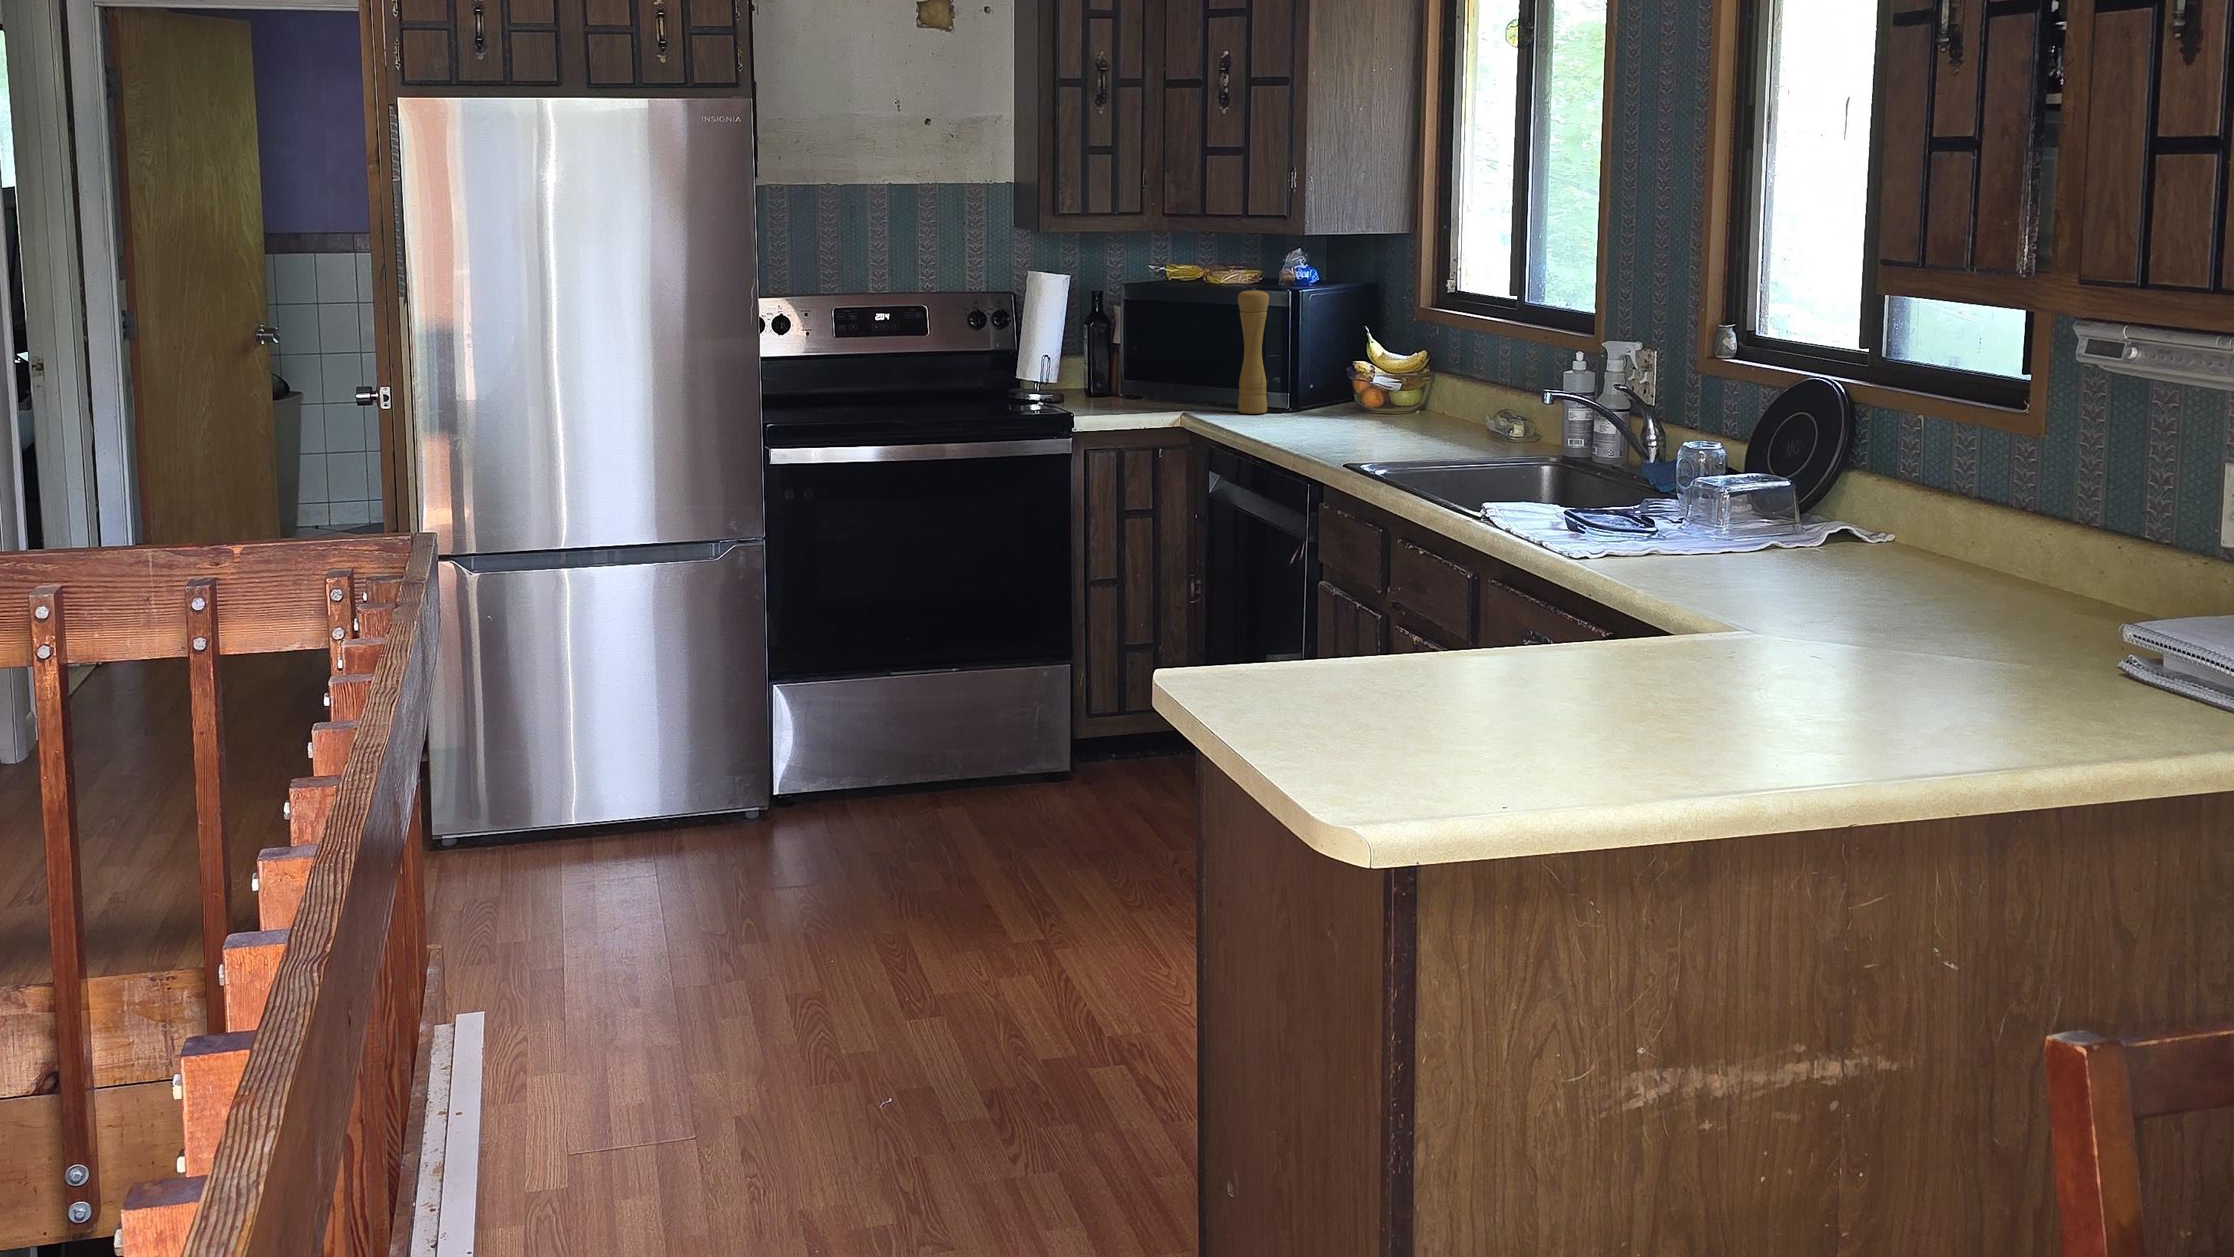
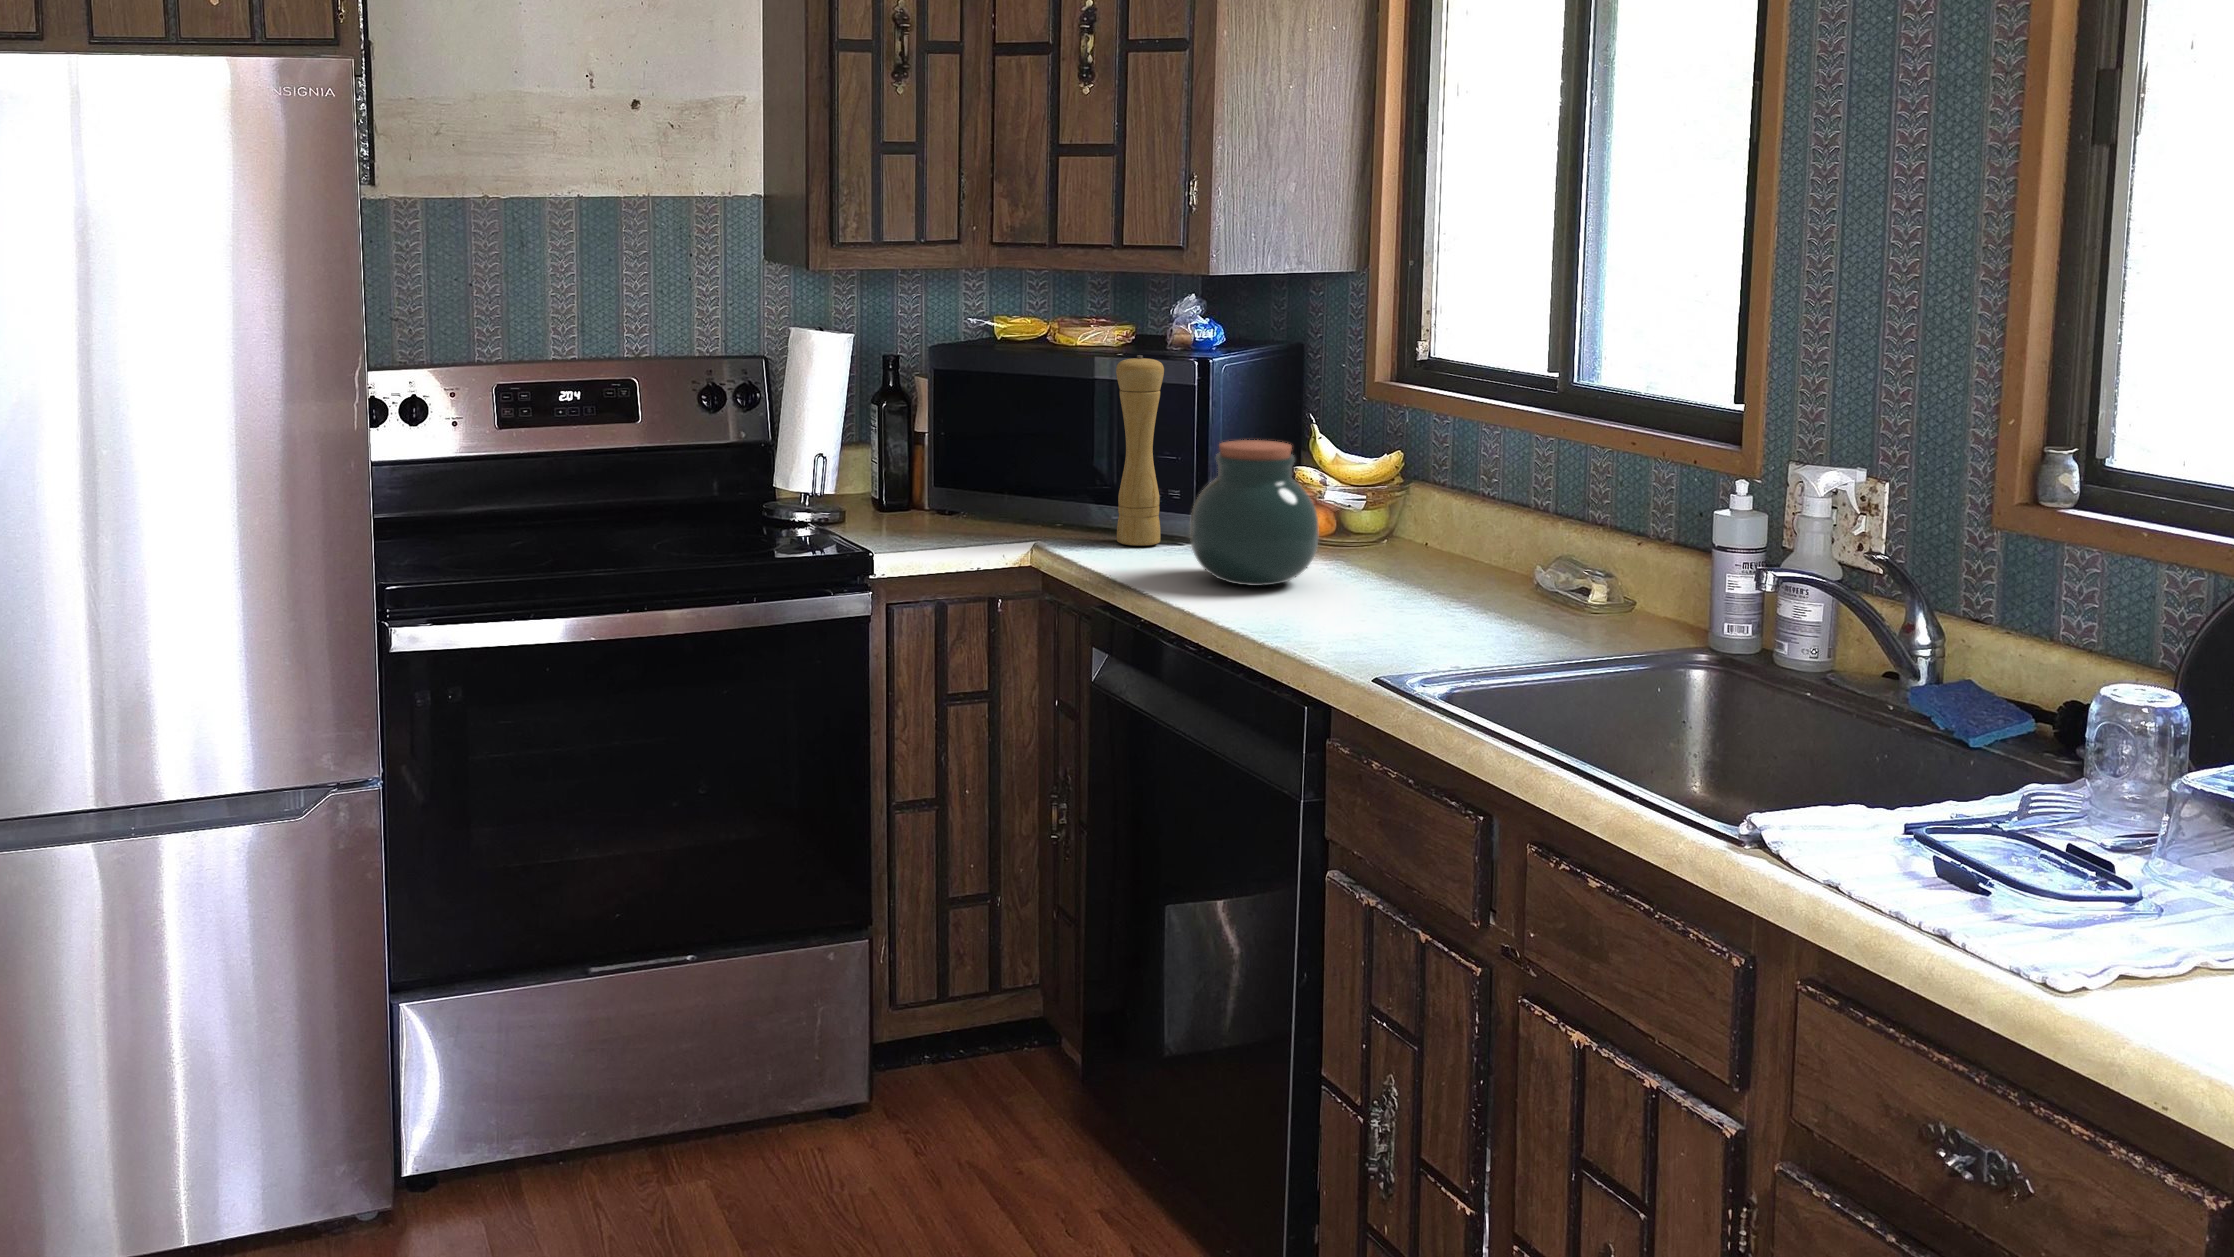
jar: none [1275,341,1357,433] -> present [1190,440,1318,586]

